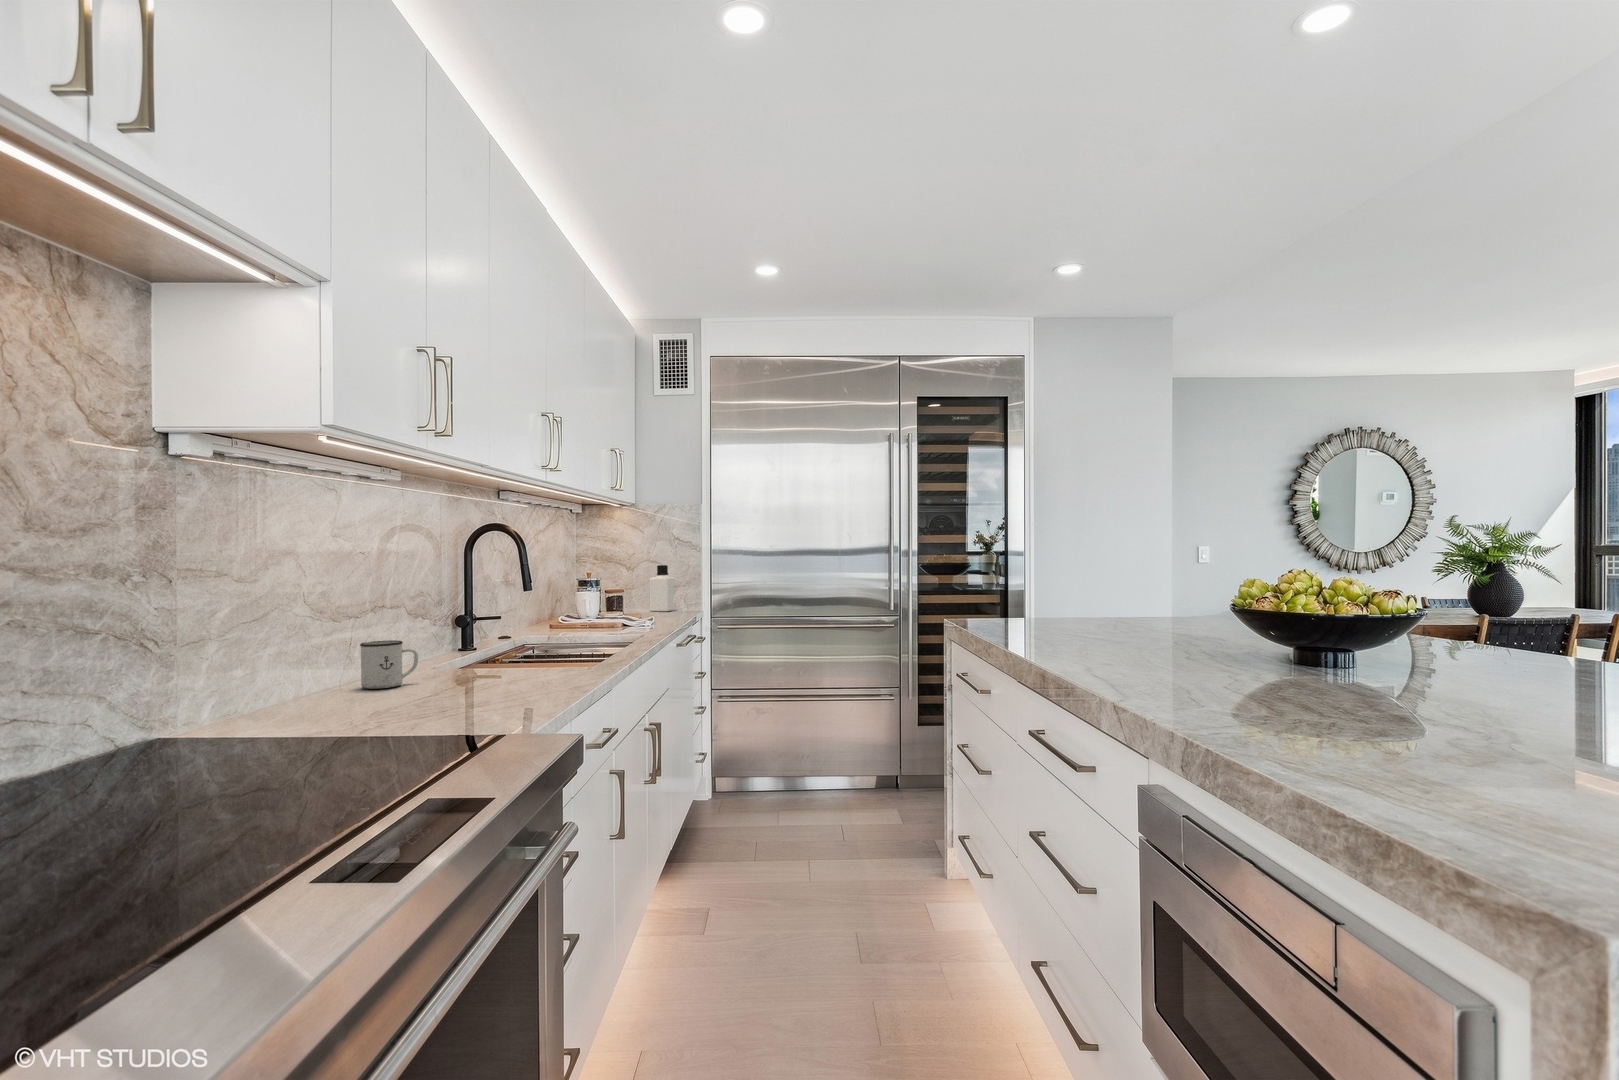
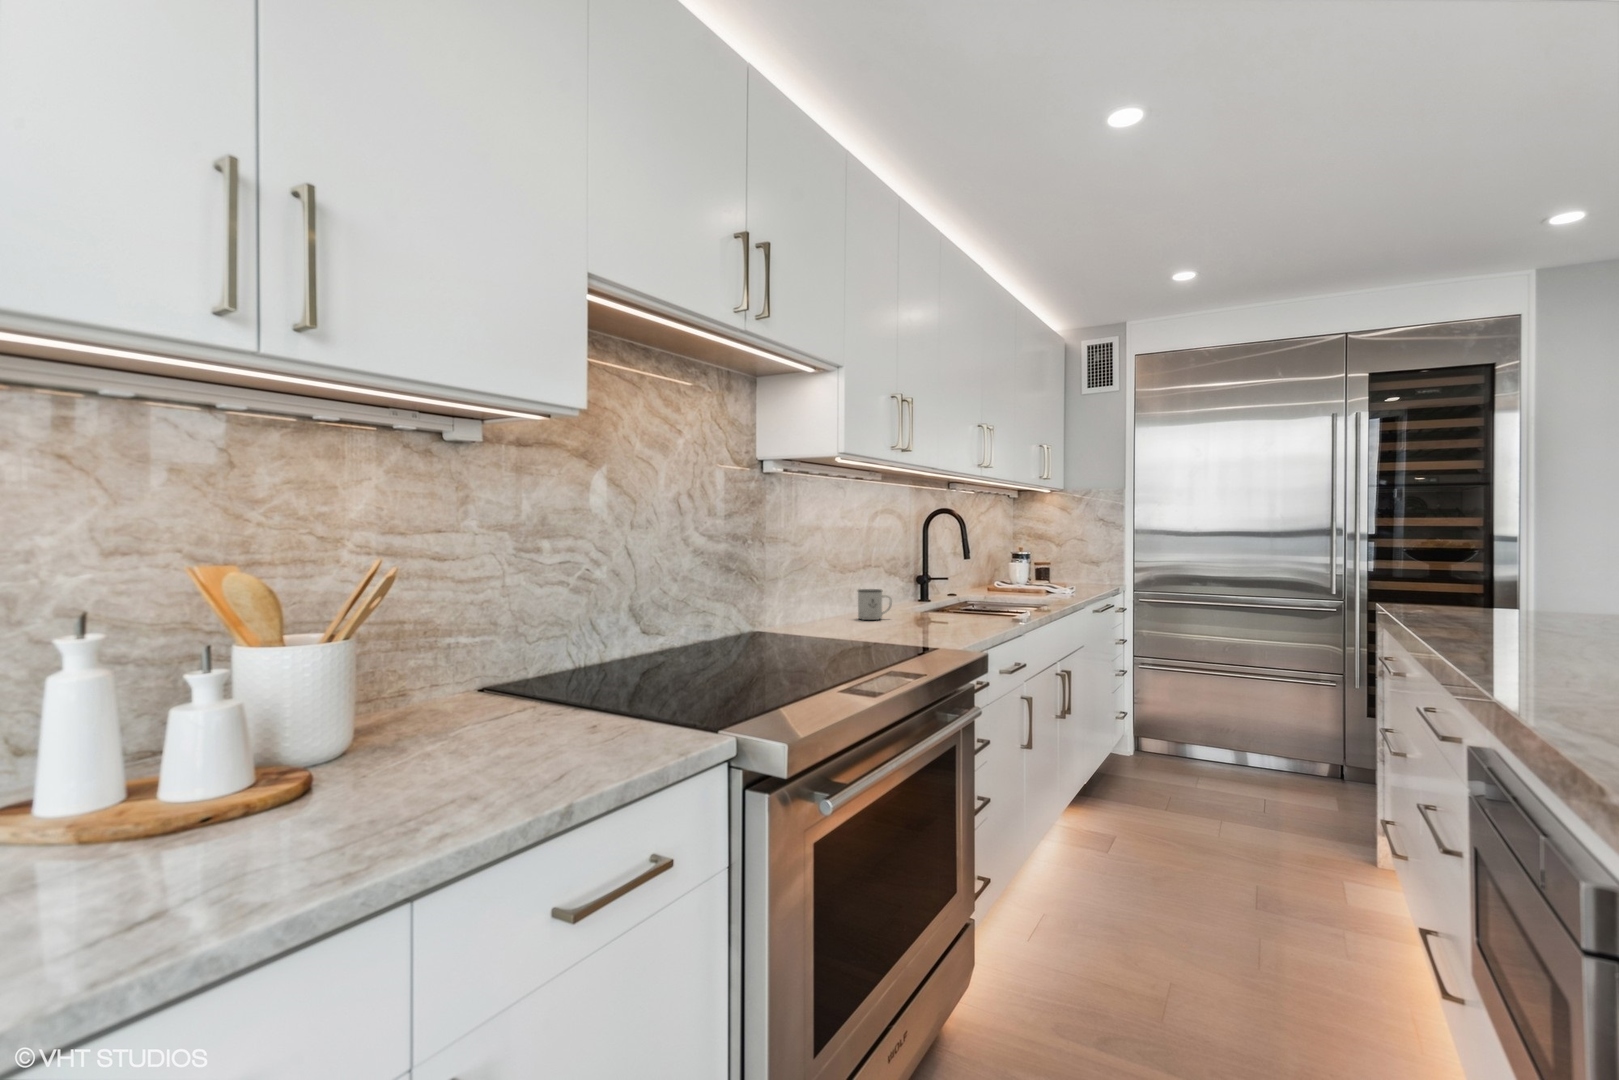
bottle: present [649,565,676,611] -> none [1076,543,1101,584]

